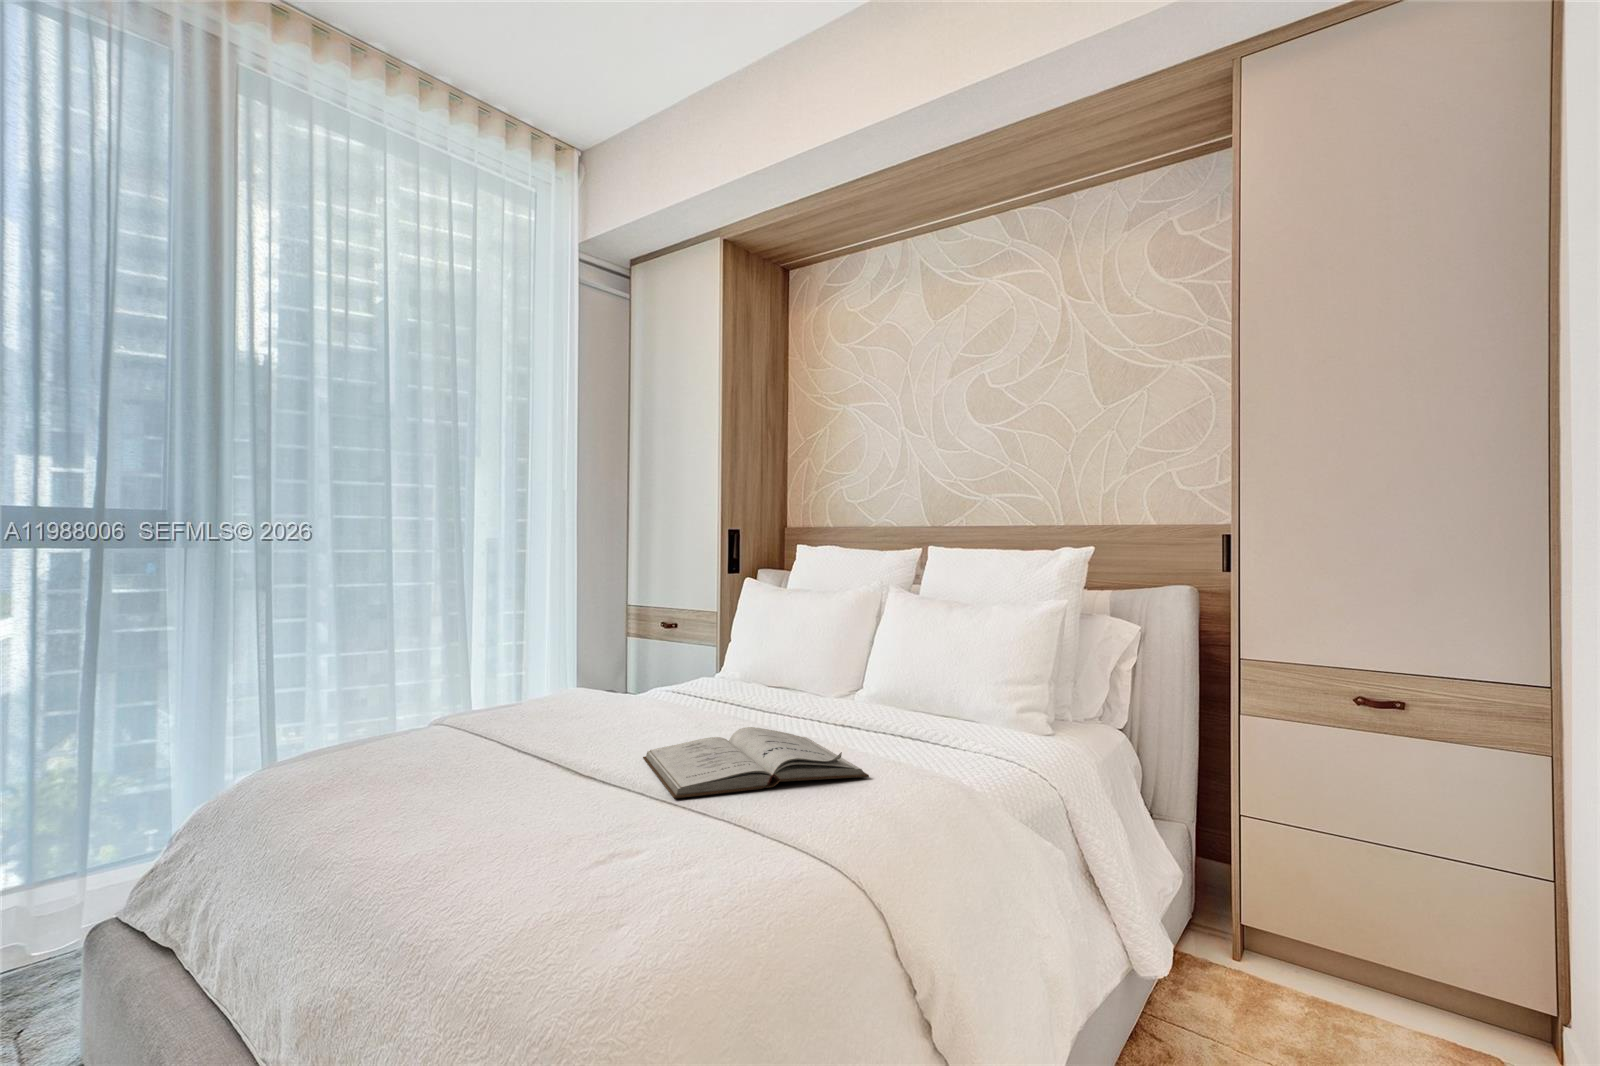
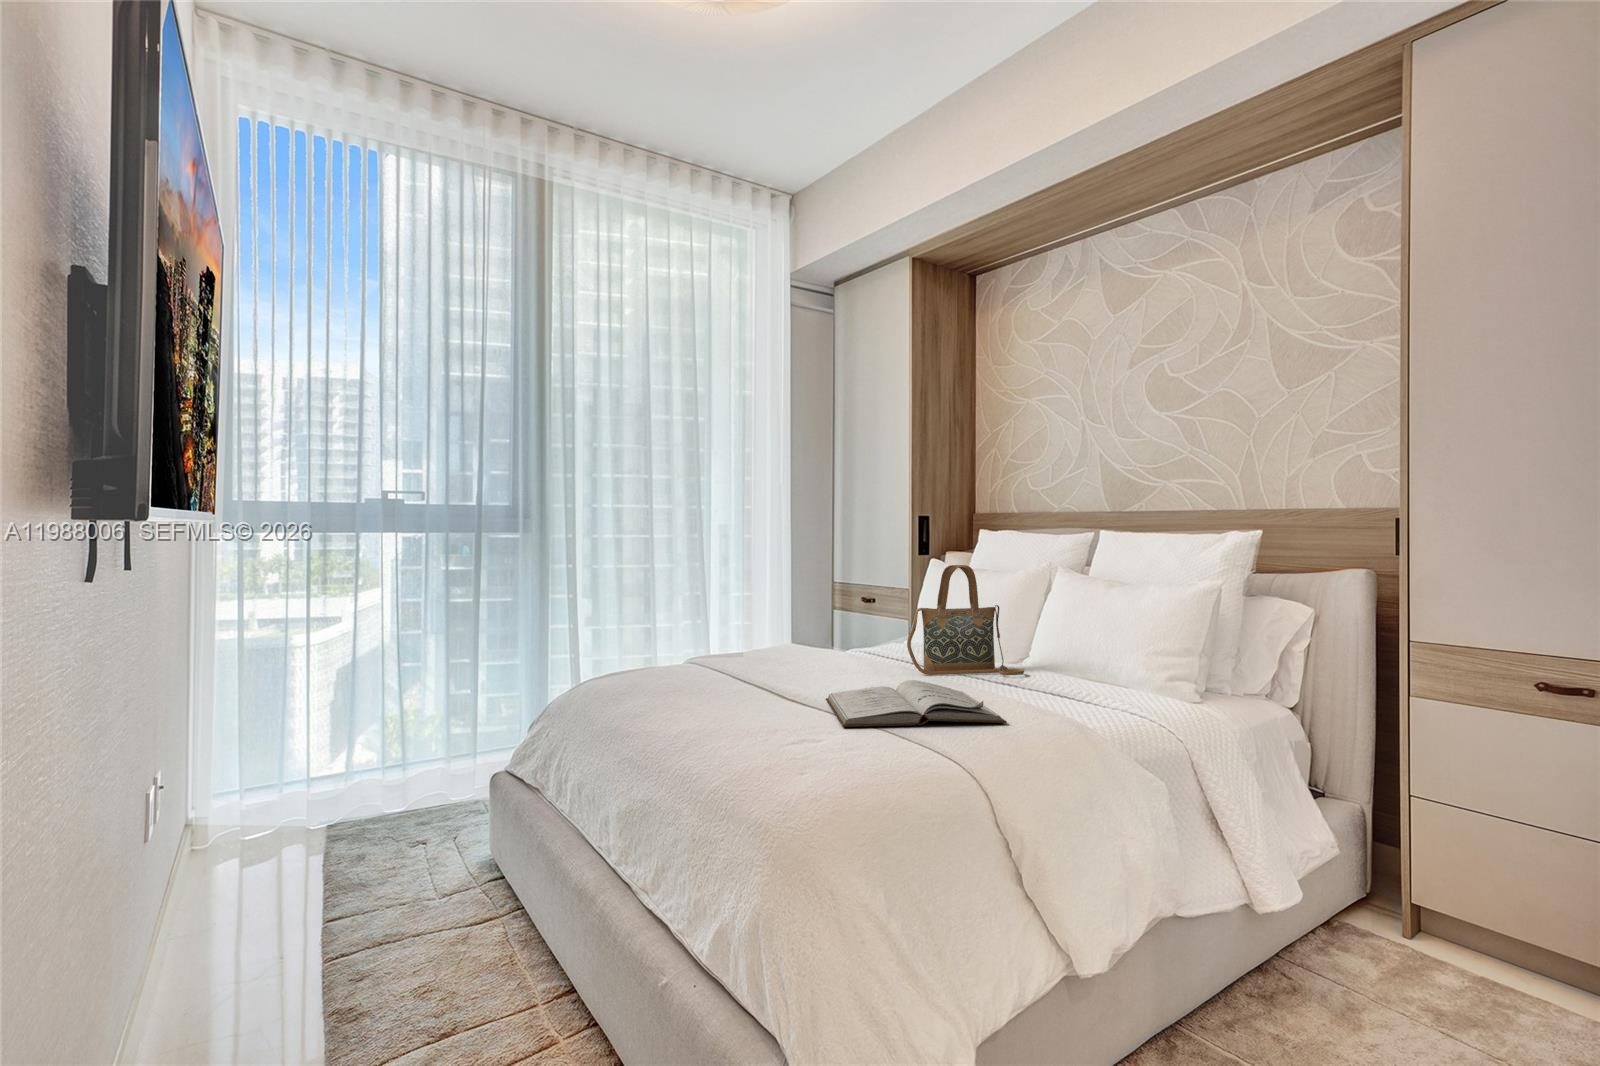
handbag: none [733,586,865,716] -> present [907,565,1024,675]

